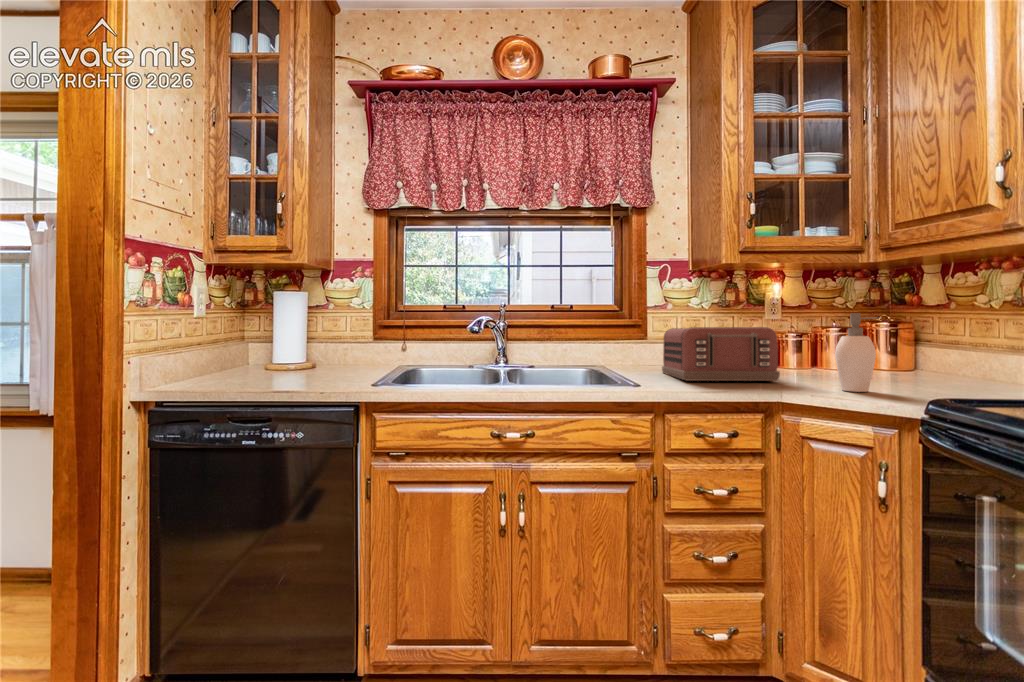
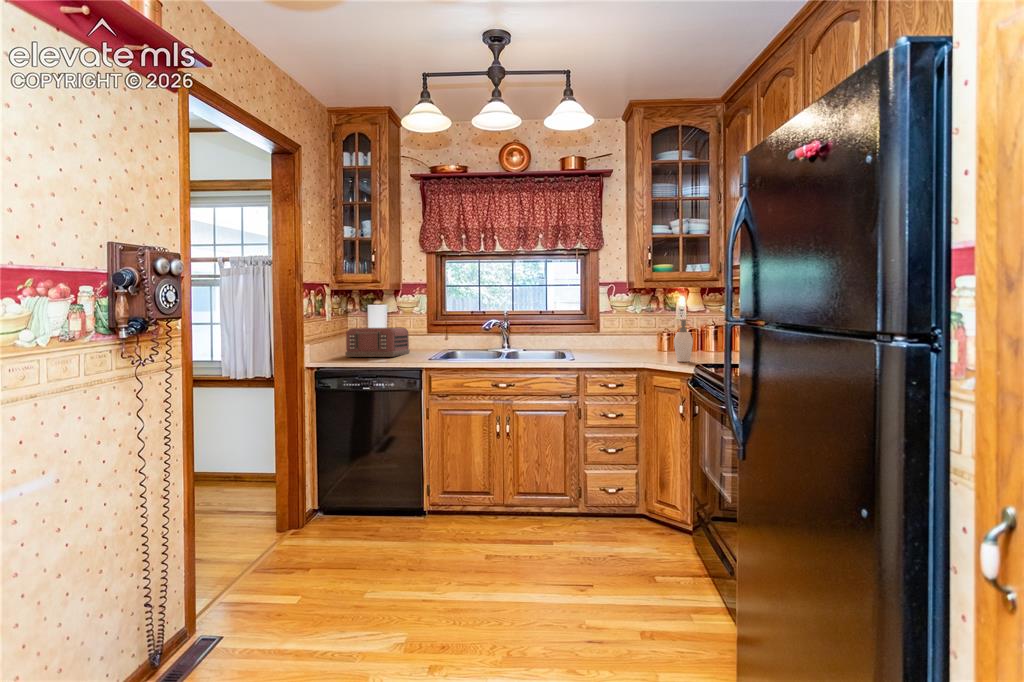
toaster: present [662,327,780,381] -> present [345,328,410,357]

